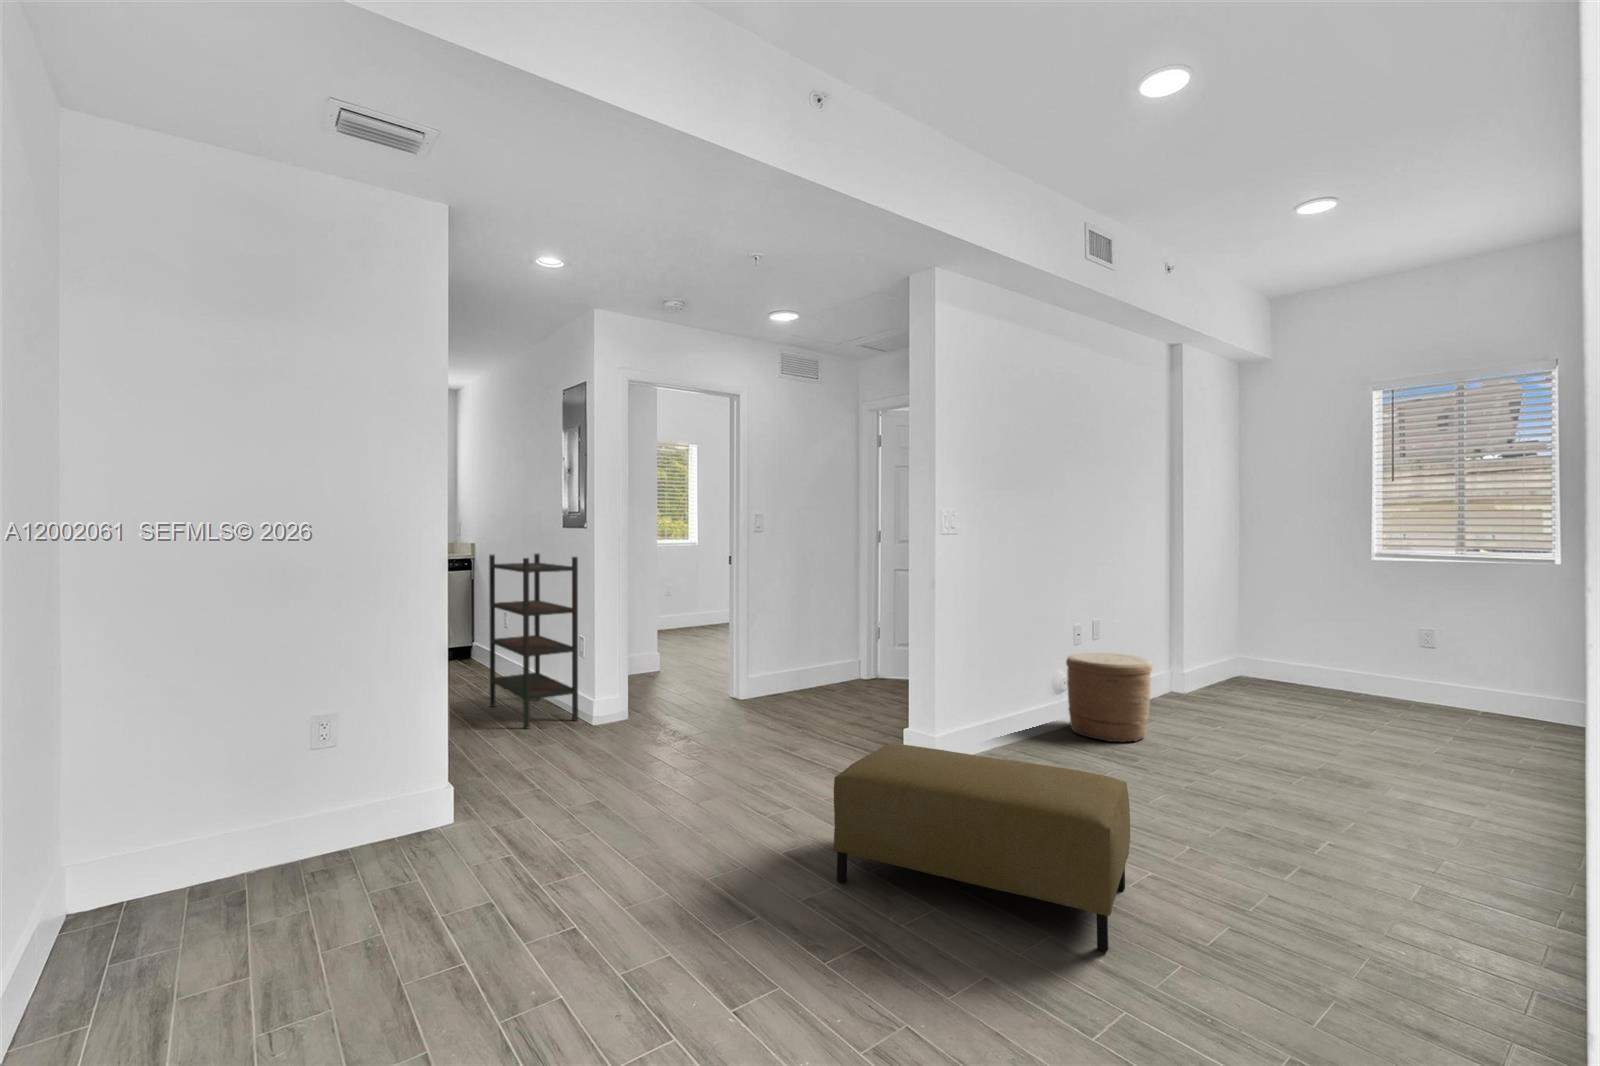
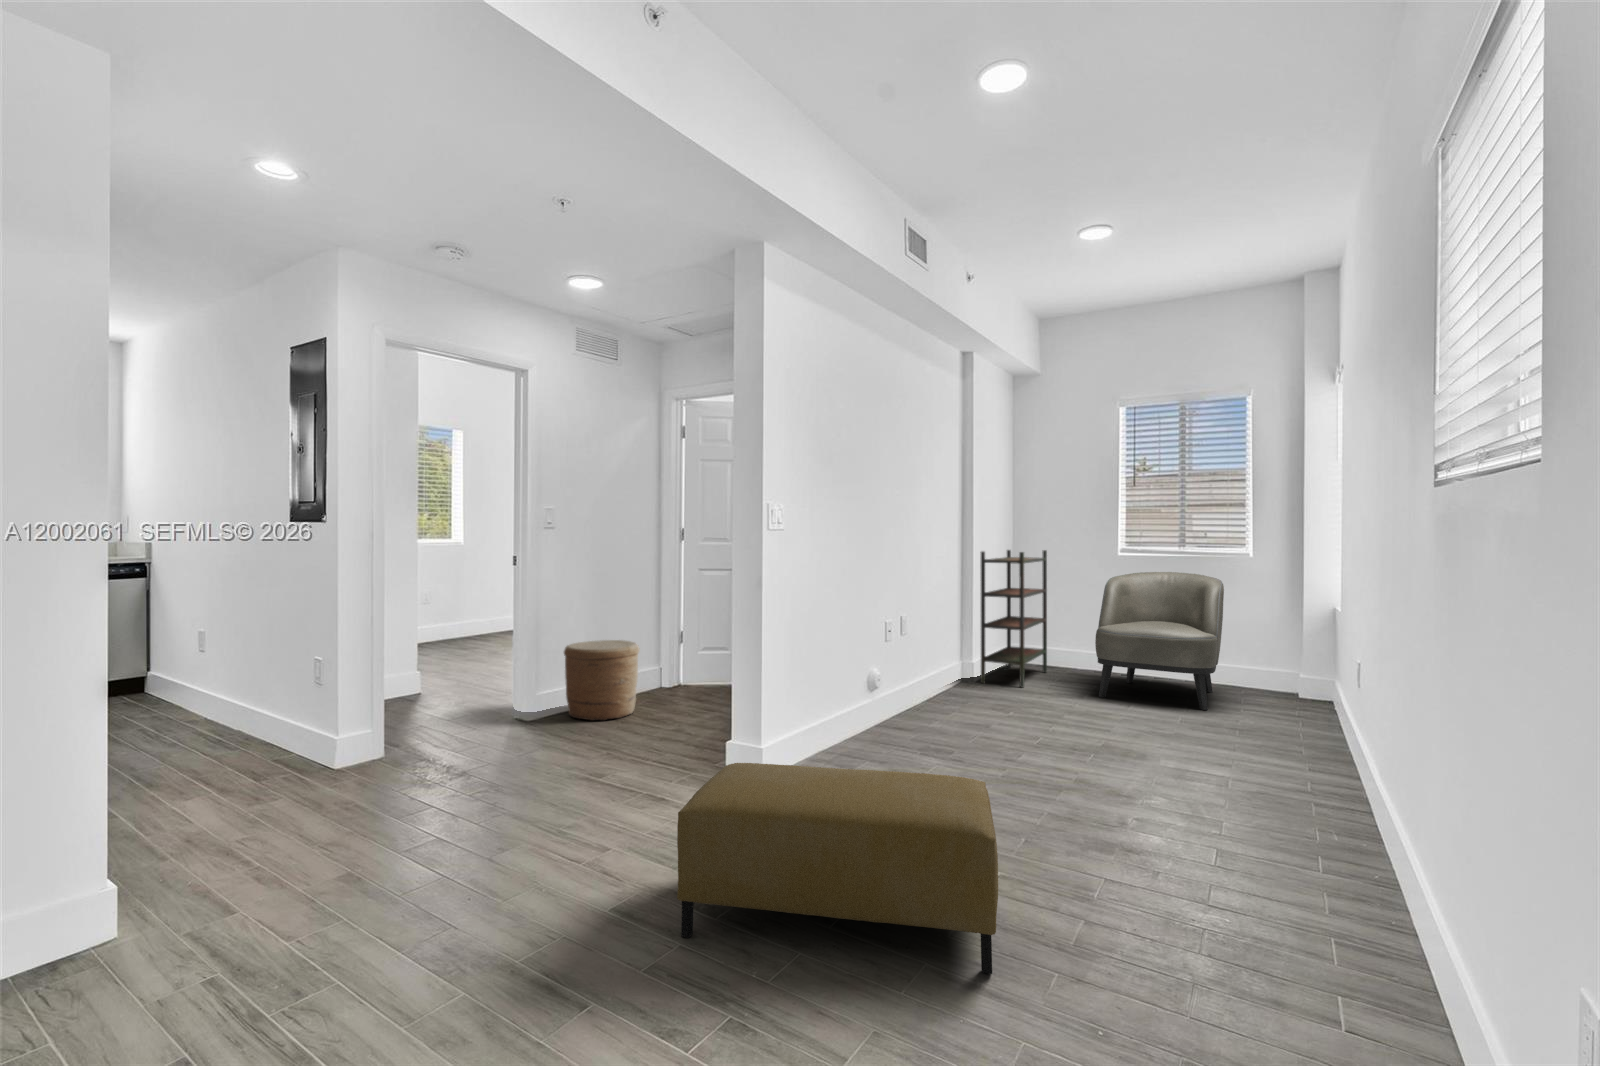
bookshelf: present [489,553,578,729] -> present [981,550,1047,688]
armchair: none [1336,580,1514,743] -> present [1095,572,1224,710]
woven basket: present [1066,653,1152,743] -> present [564,640,640,720]

